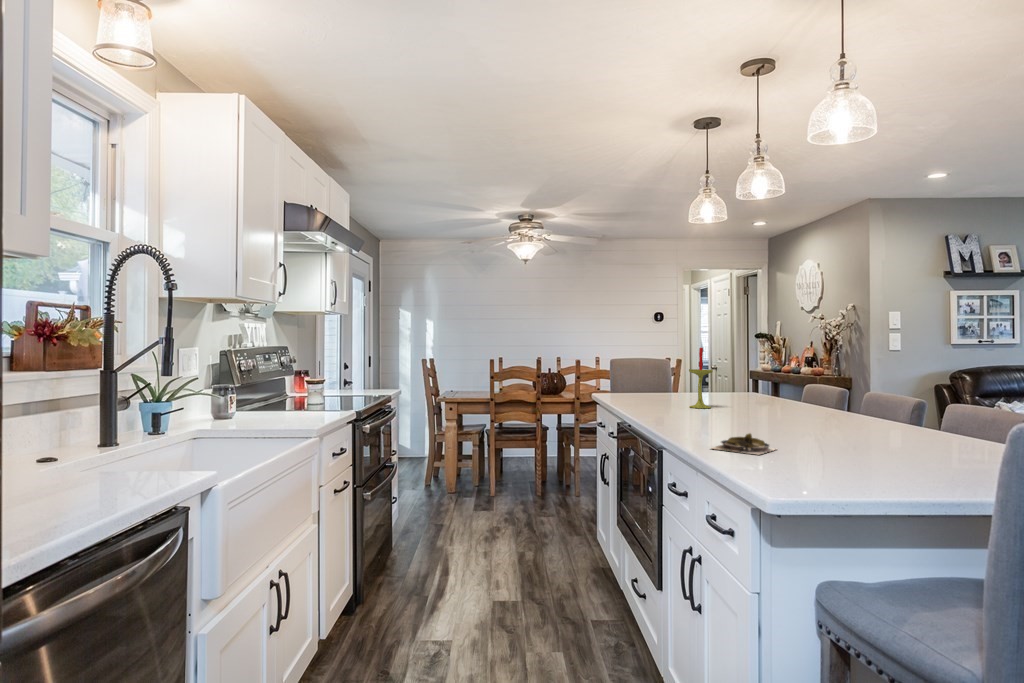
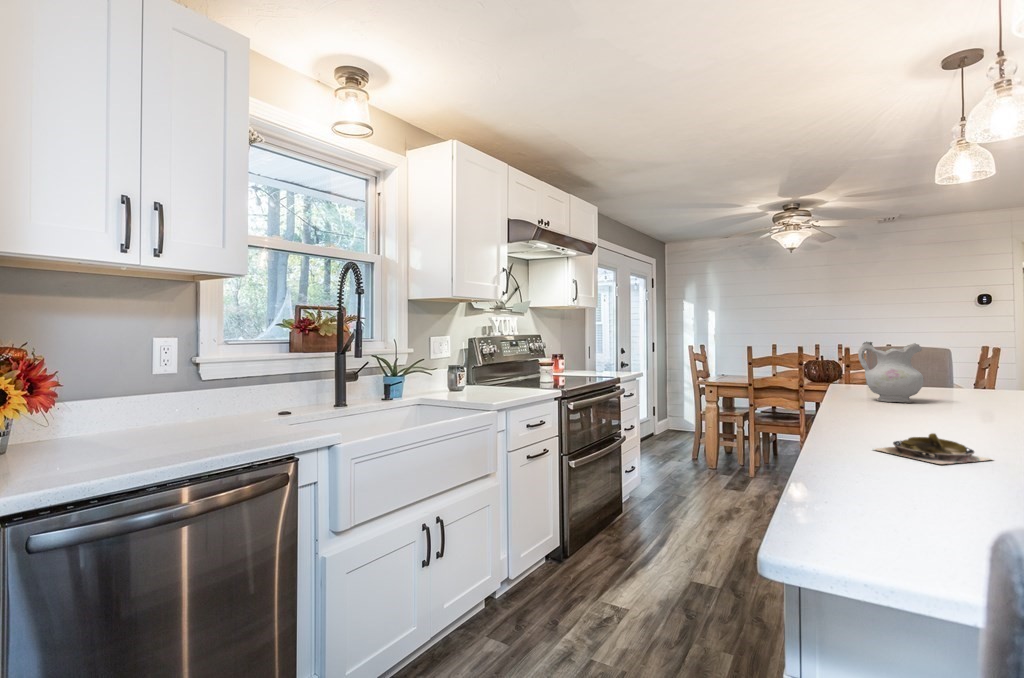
candle: present [689,348,713,408] -> none [949,323,989,401]
ceramic pitcher: none [634,360,679,412] -> present [858,342,924,403]

